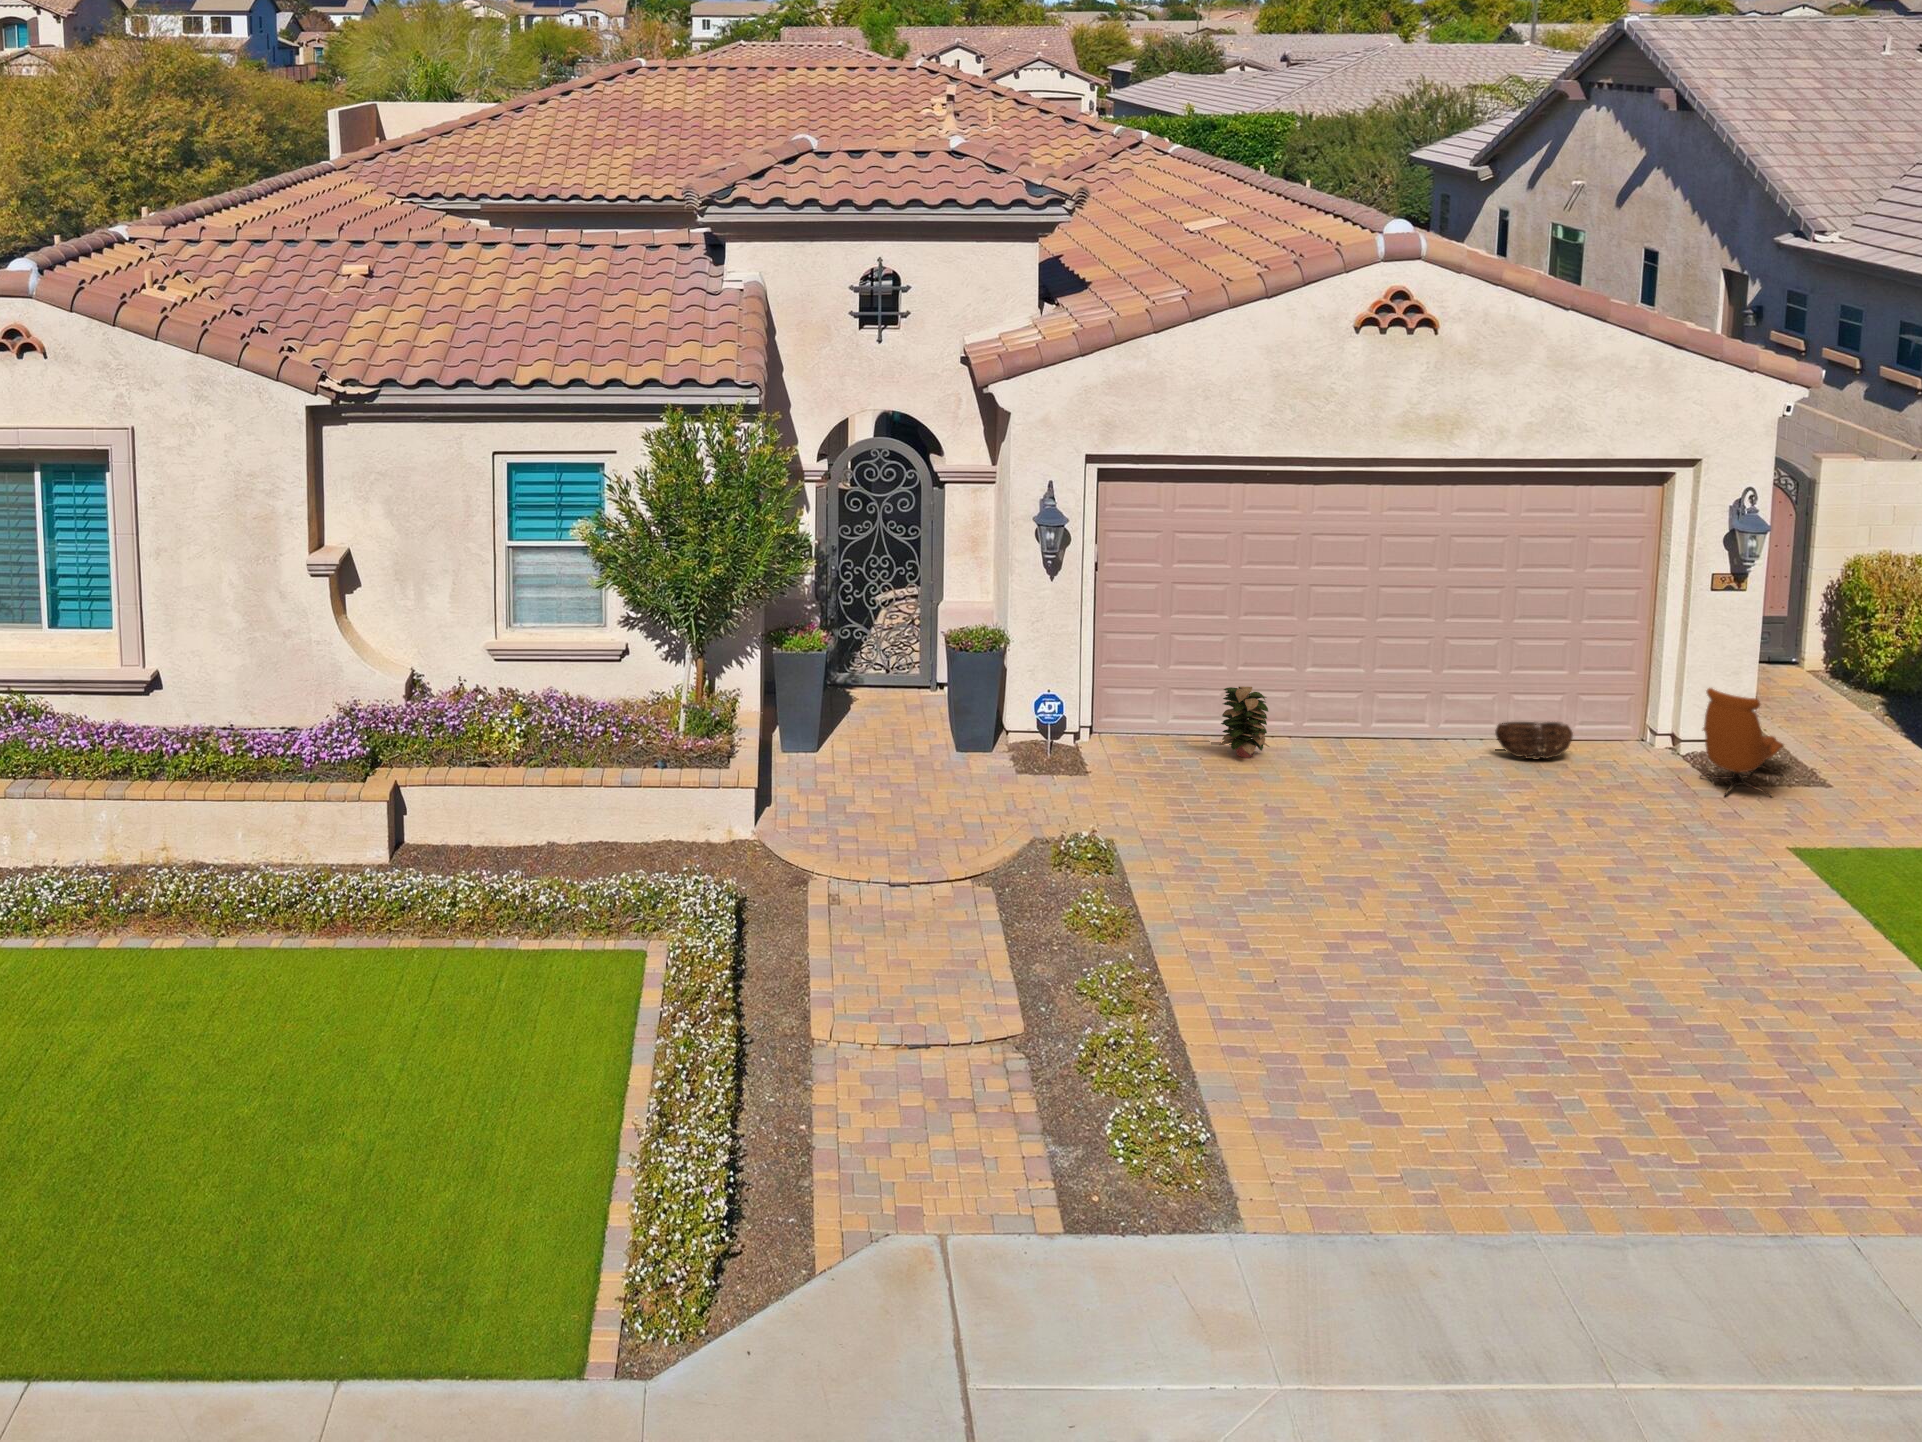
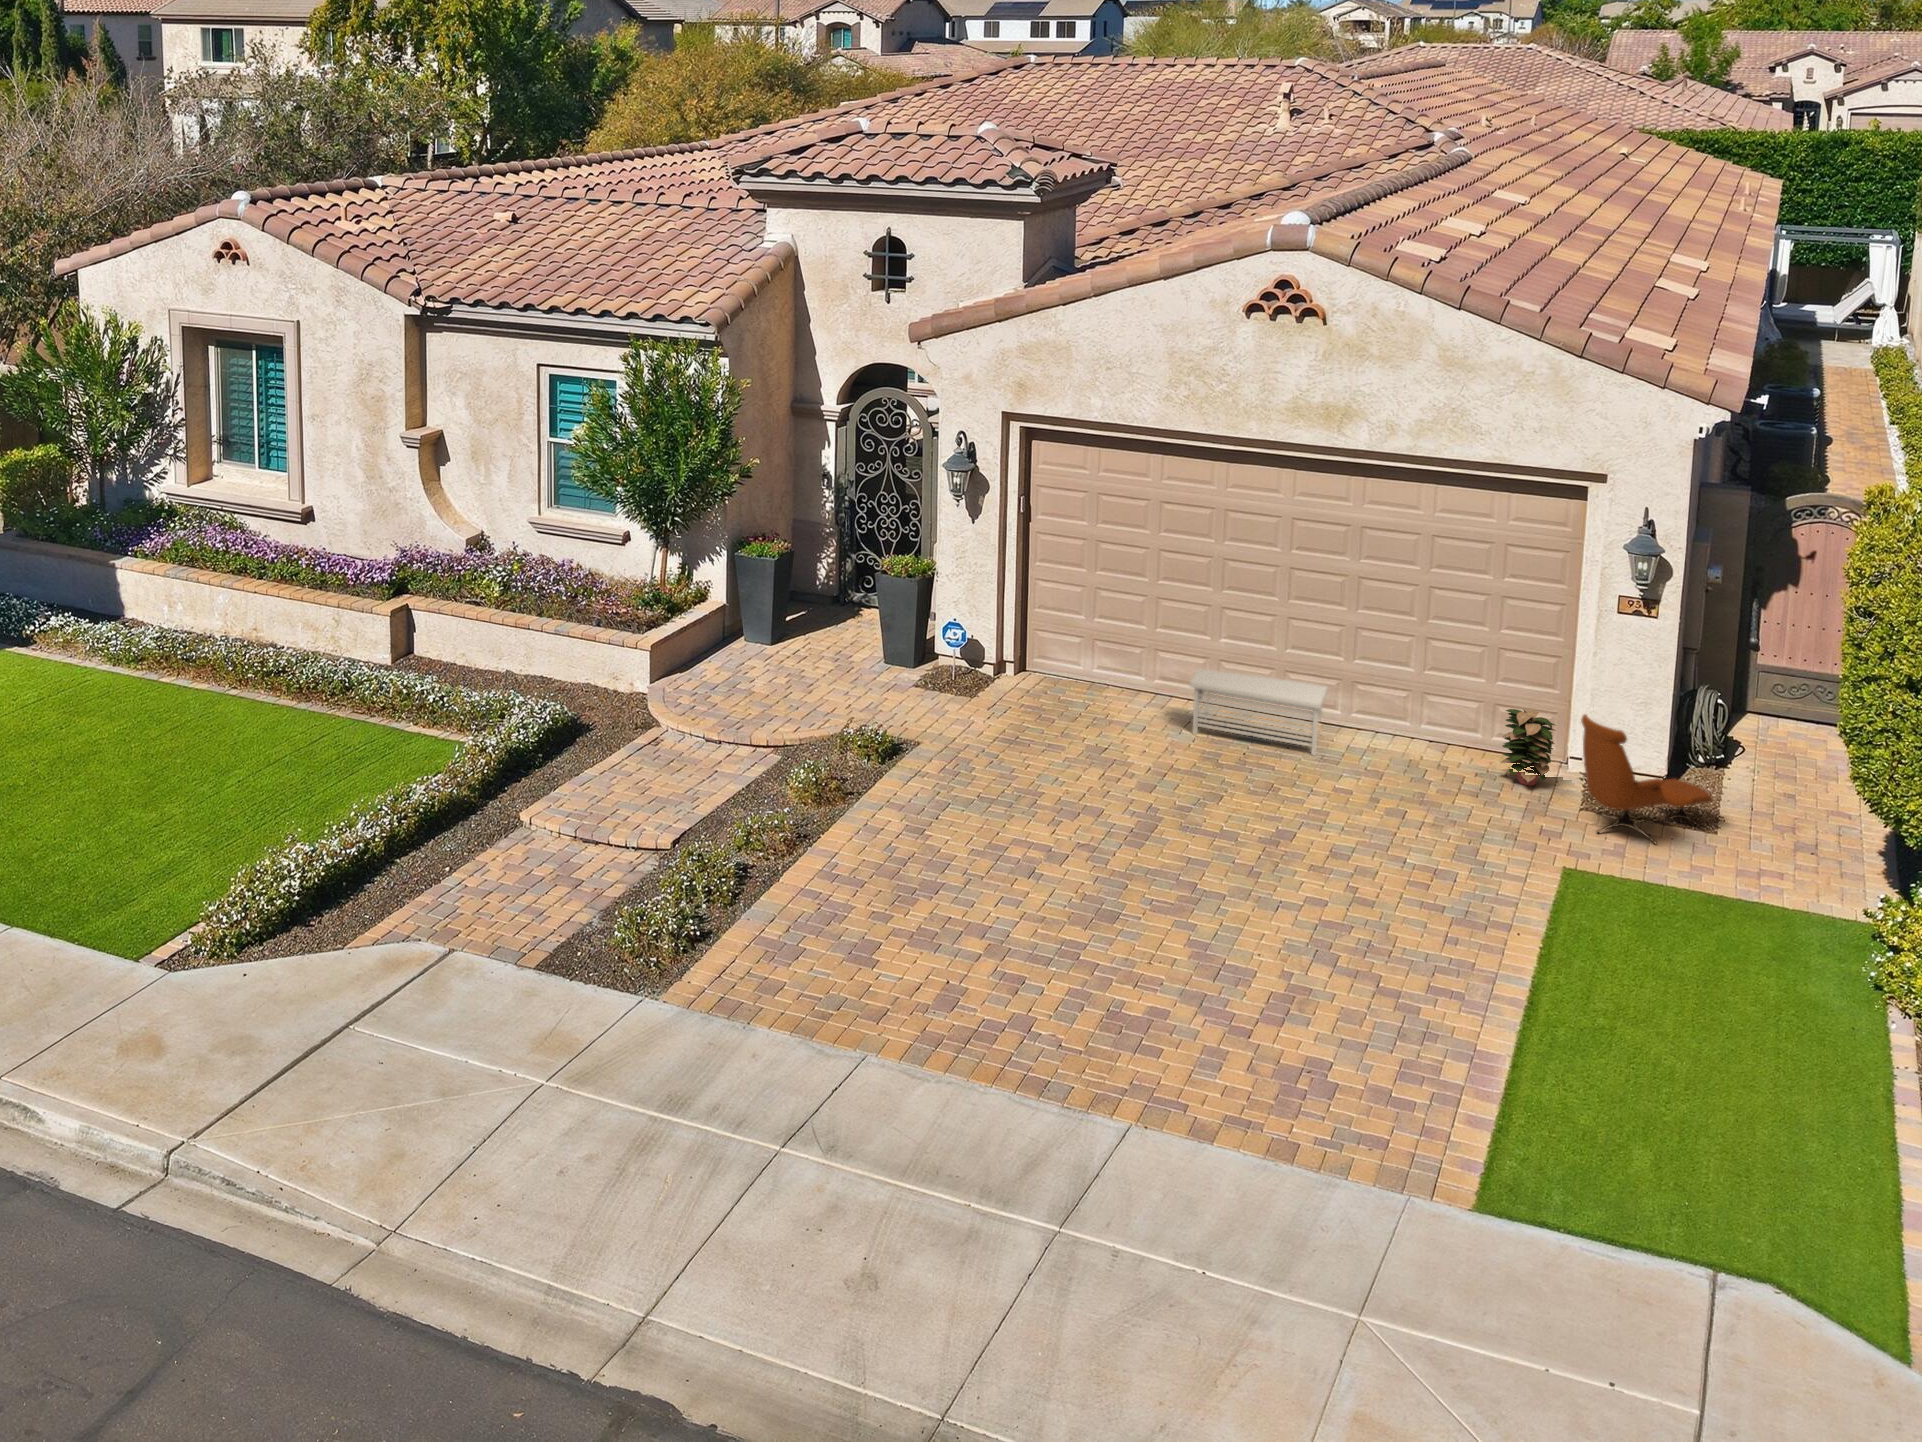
decorative plant: present [1219,687,1269,758] -> present [1501,709,1556,786]
storage bench: none [1301,694,1451,771] -> present [1190,669,1328,756]
basket: present [1495,722,1573,760] -> none [1391,721,1476,766]

